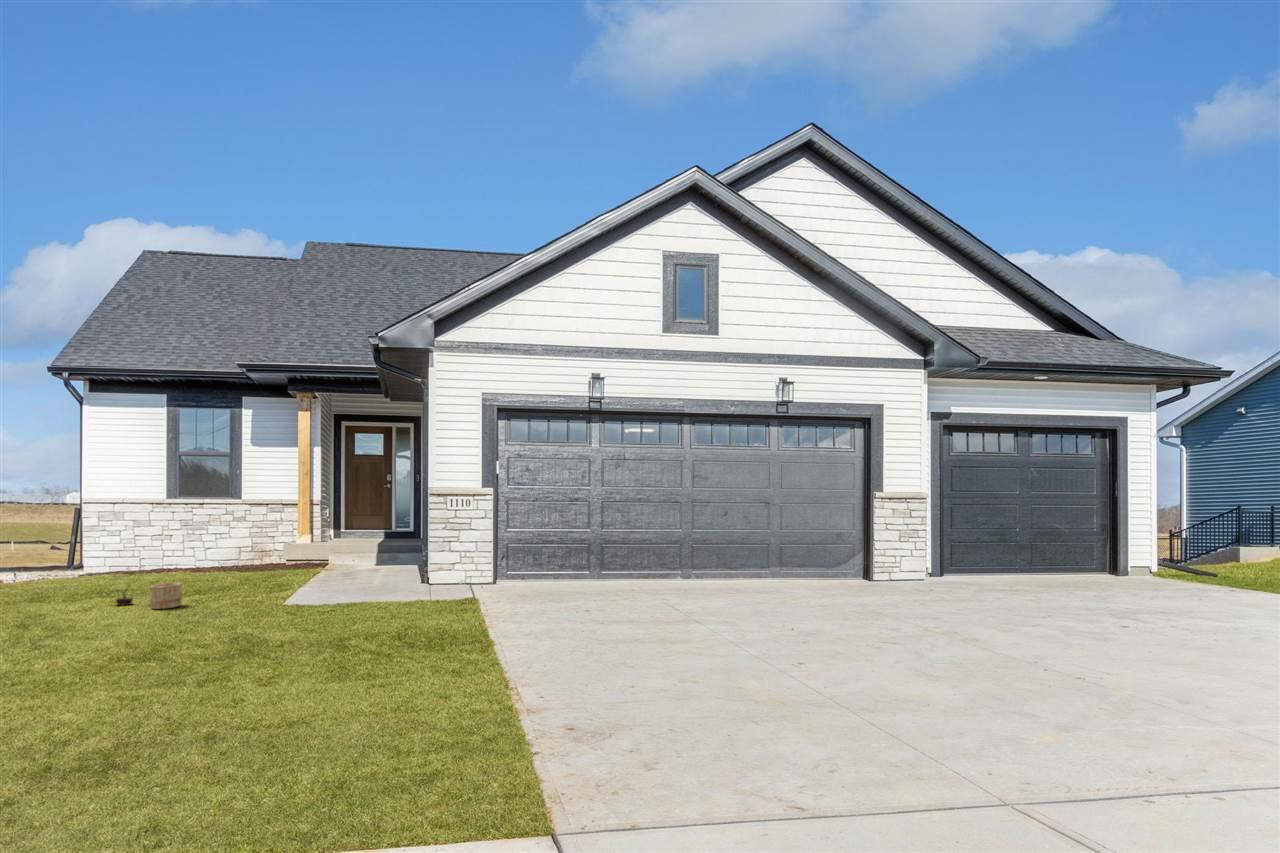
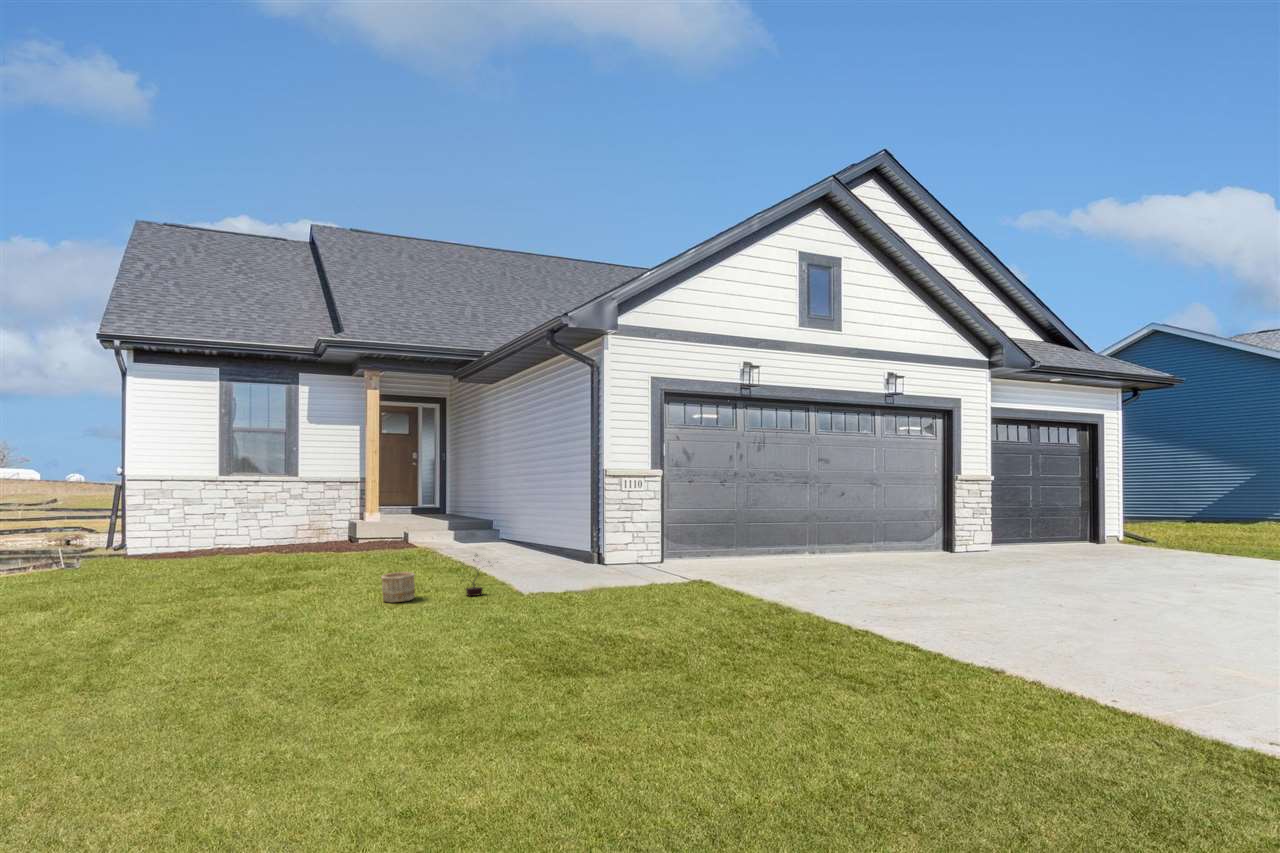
potted plant: present [112,568,142,606] -> present [462,555,483,596]

